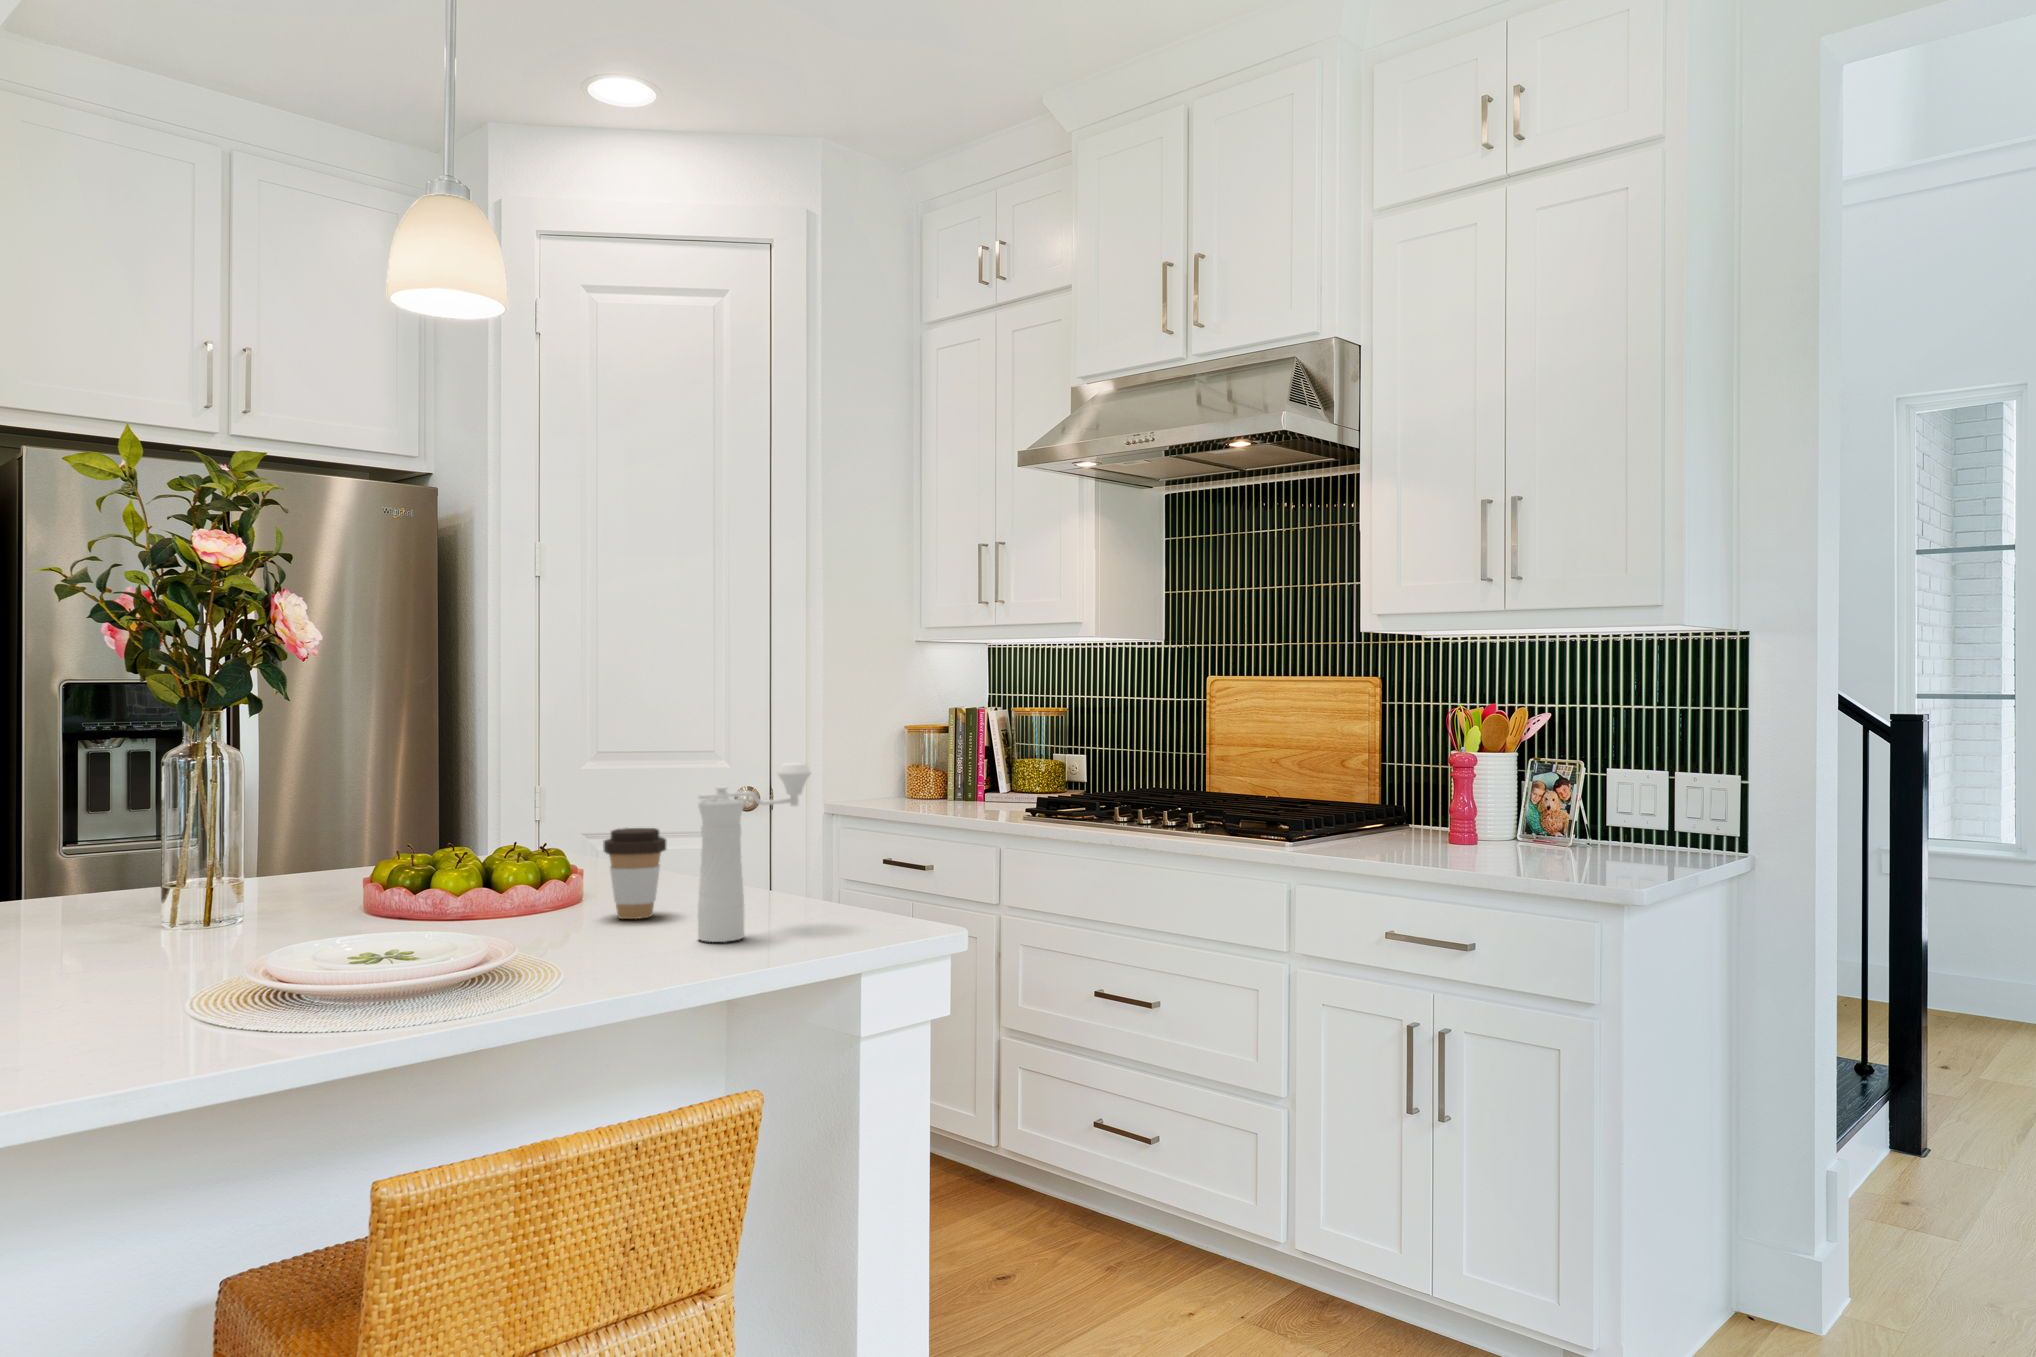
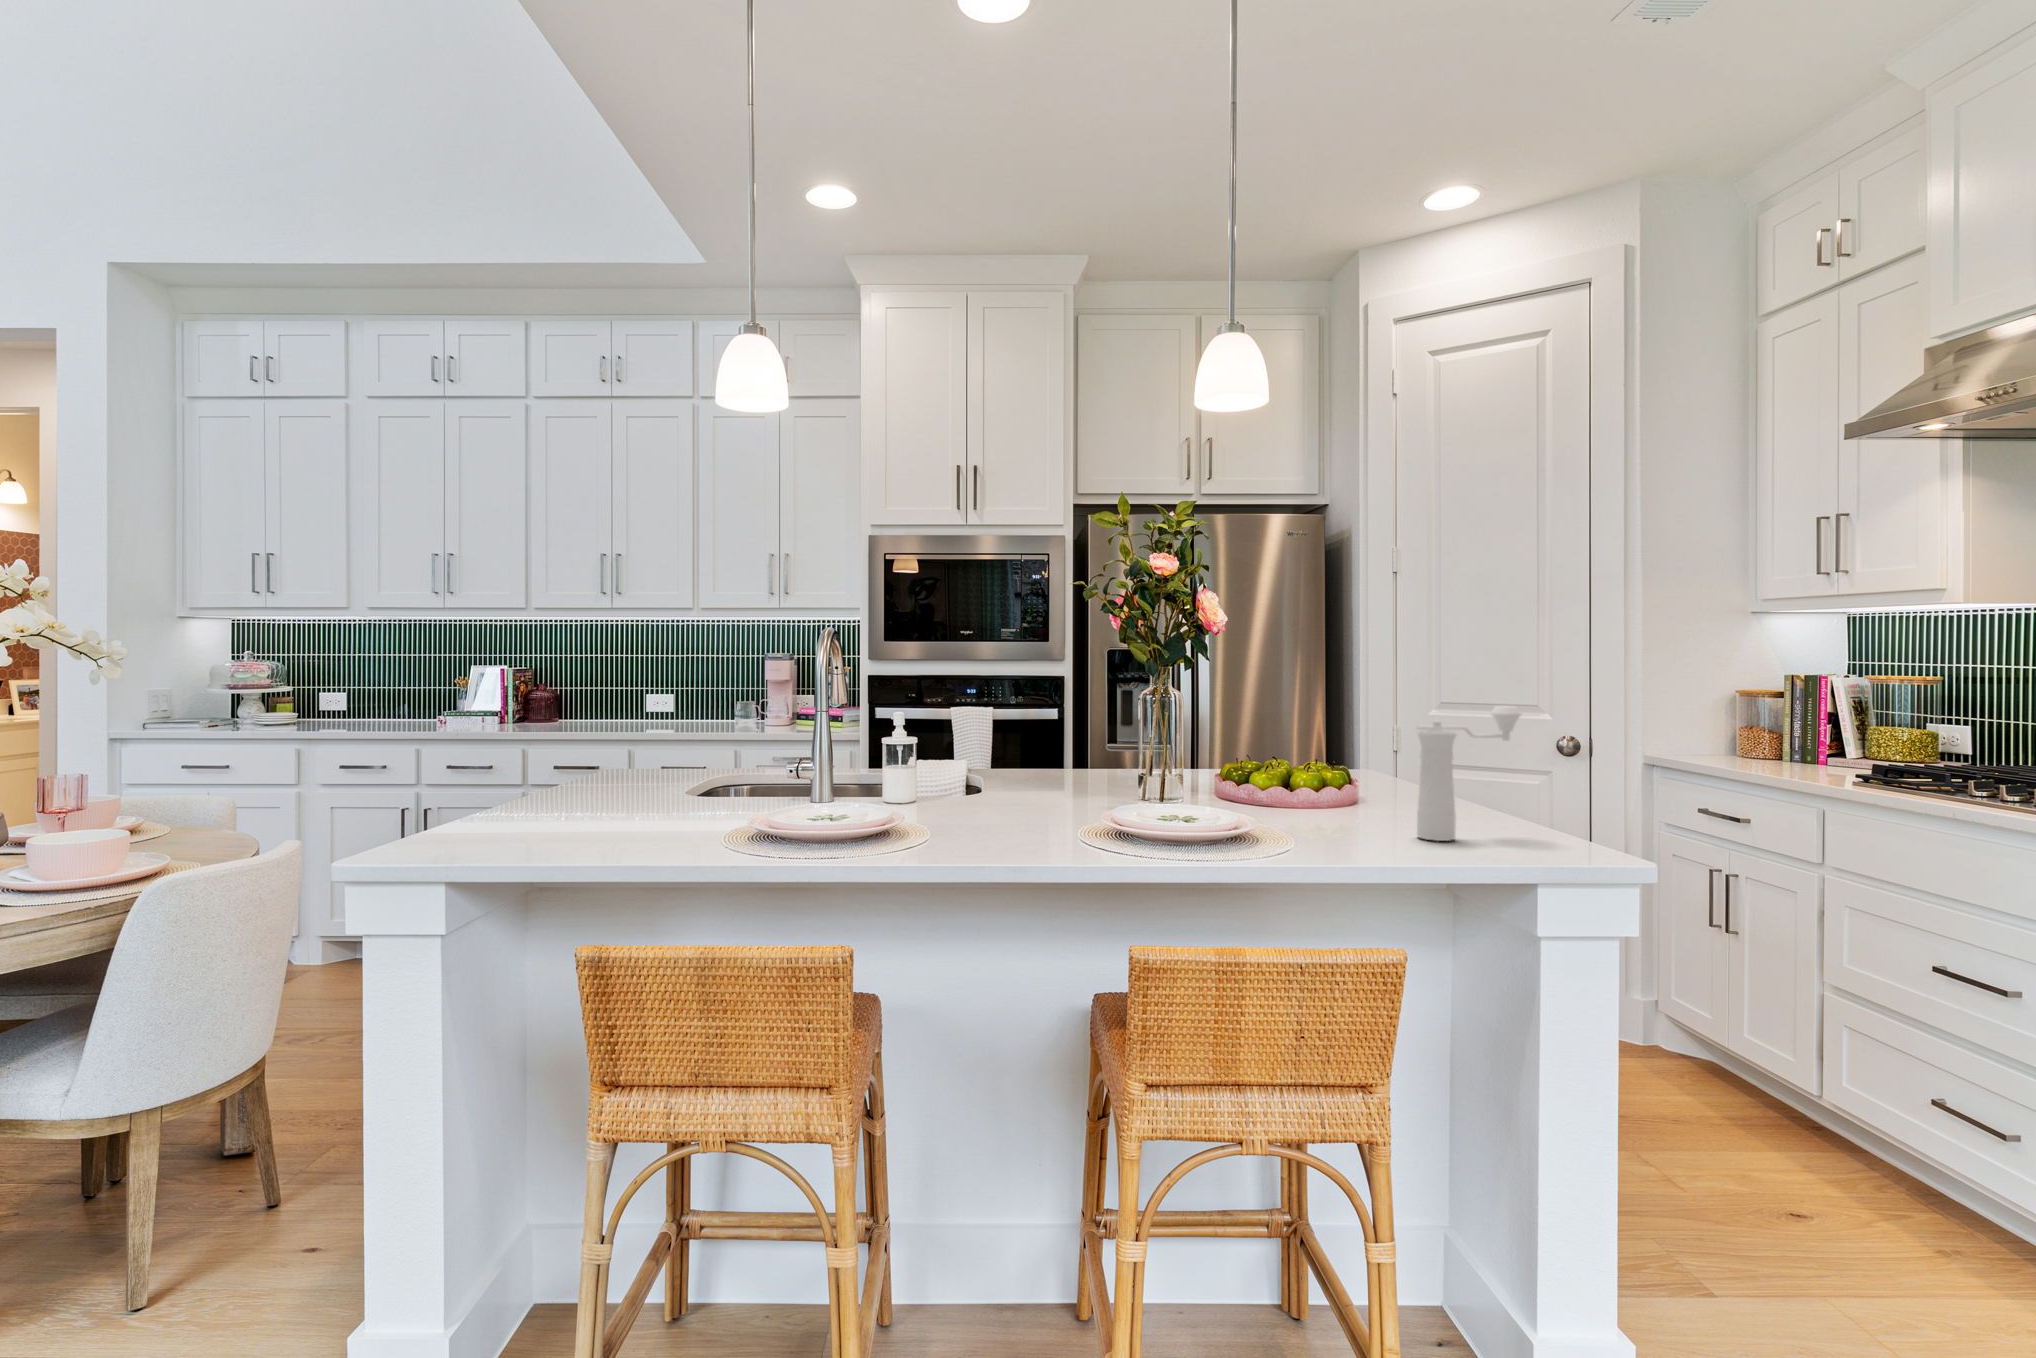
coffee cup: present [603,828,666,919] -> none [1364,751,1411,819]

